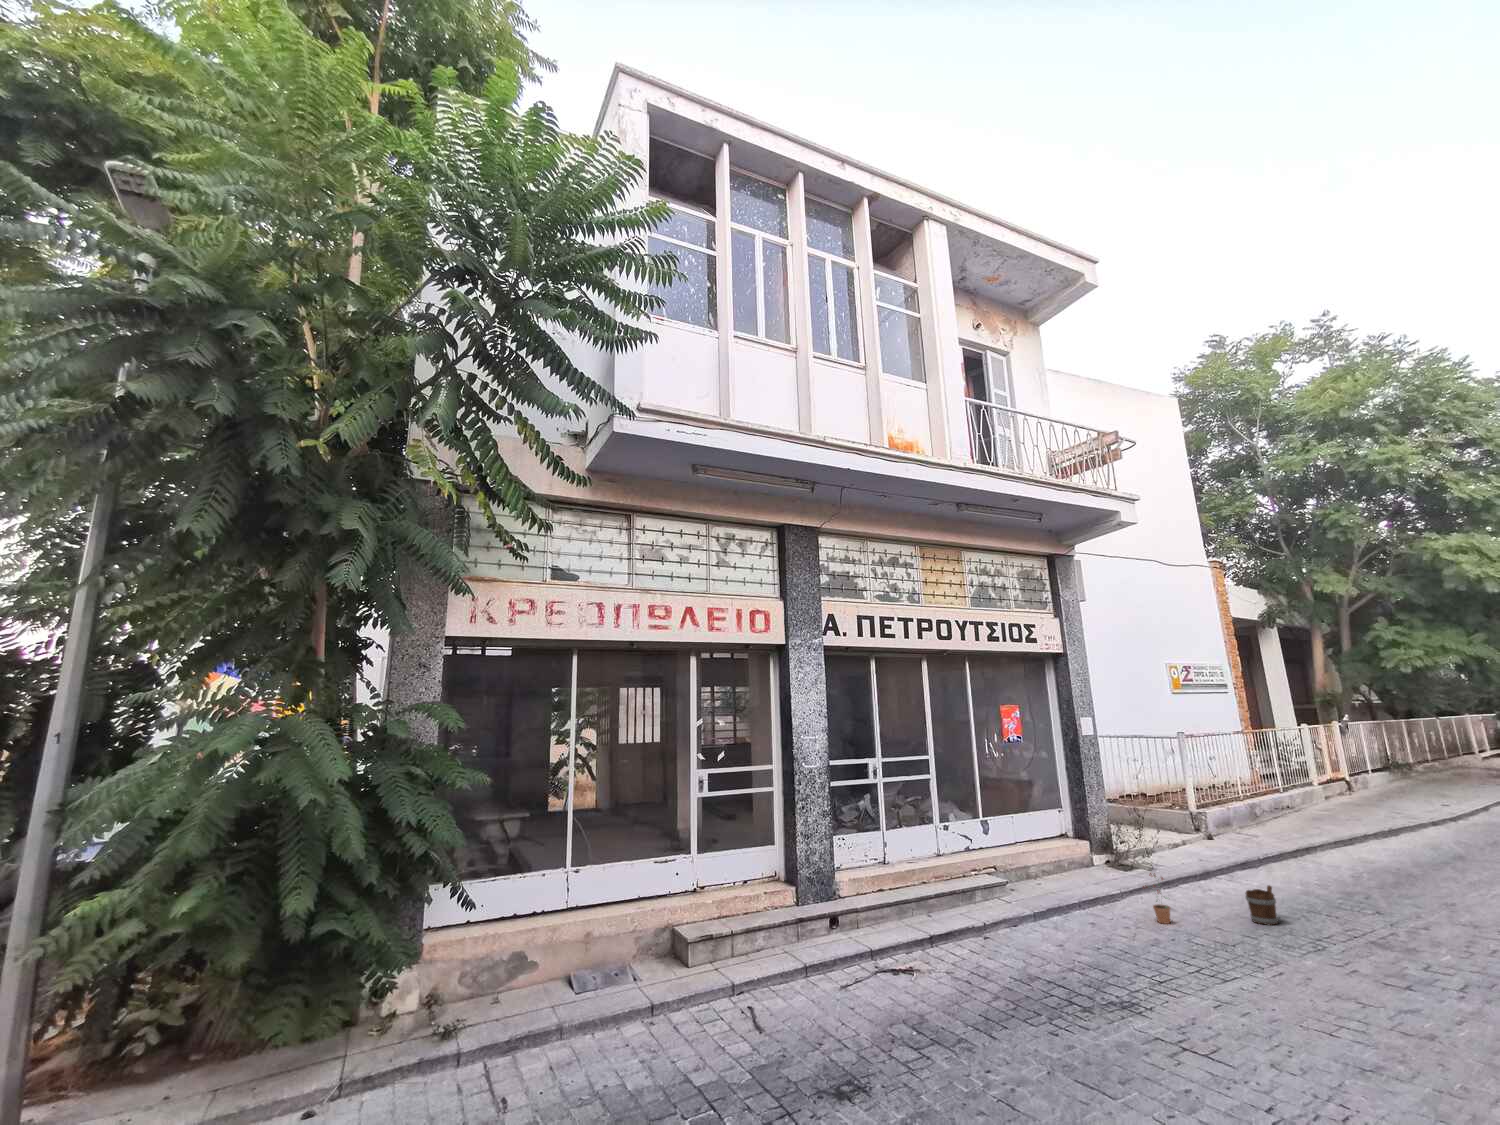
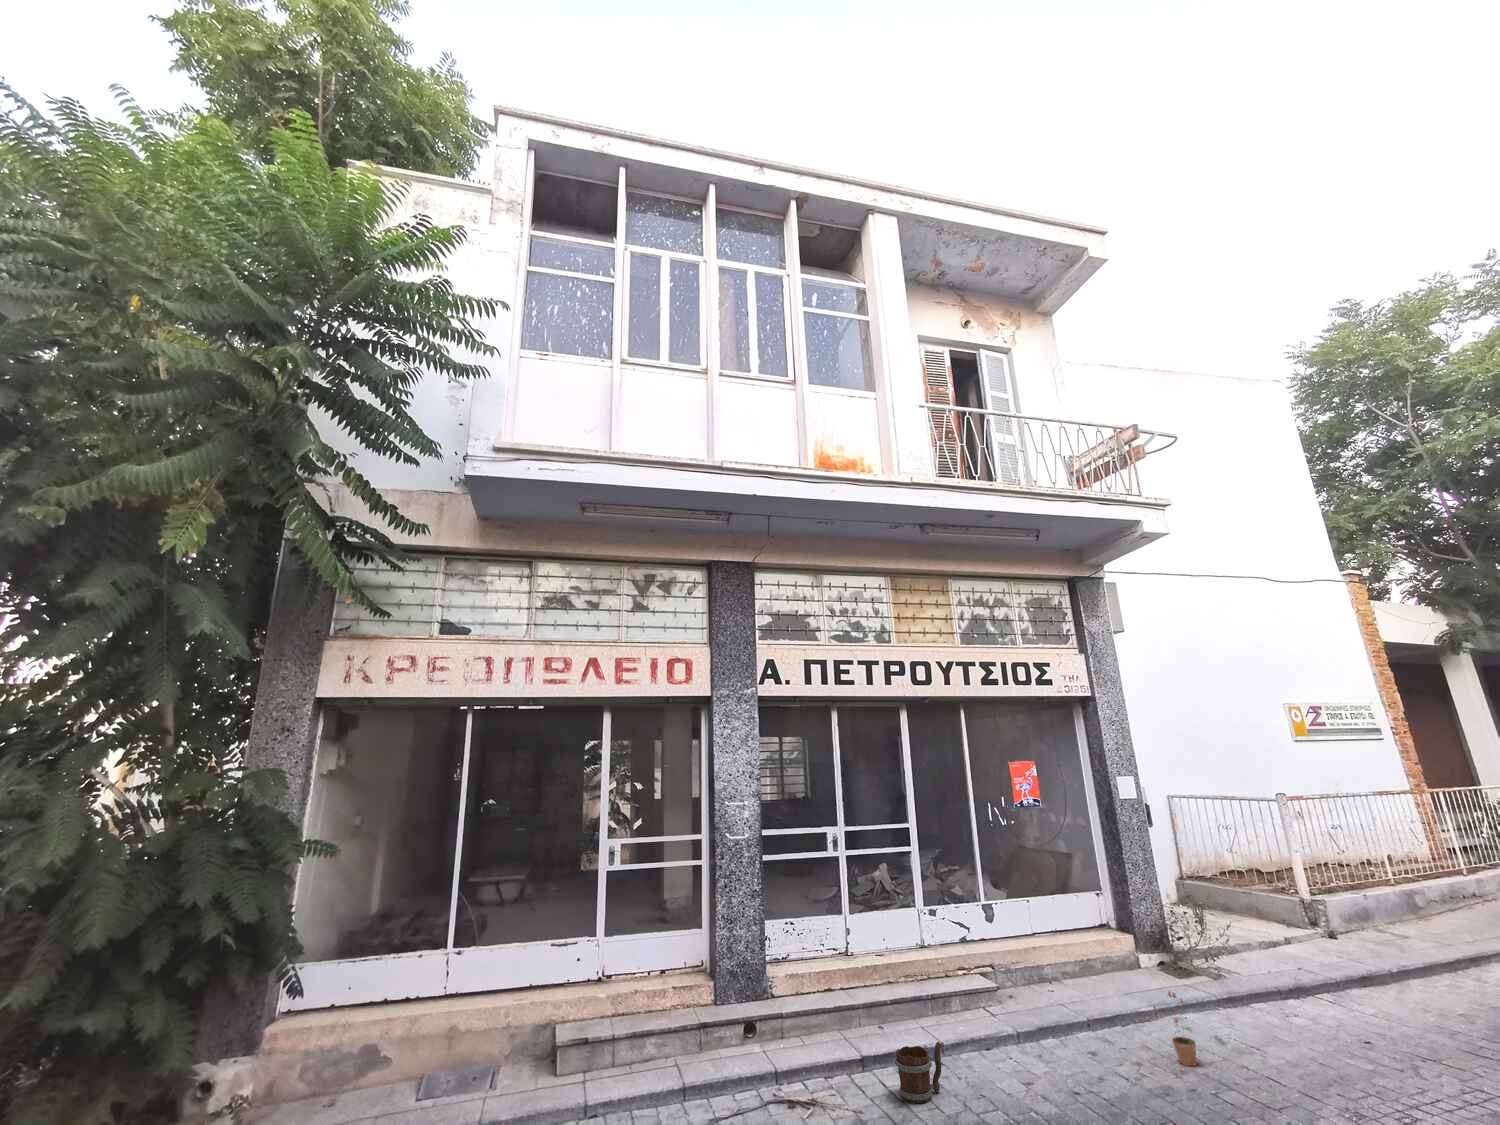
bucket: present [1245,885,1278,925] -> present [895,1042,942,1104]

